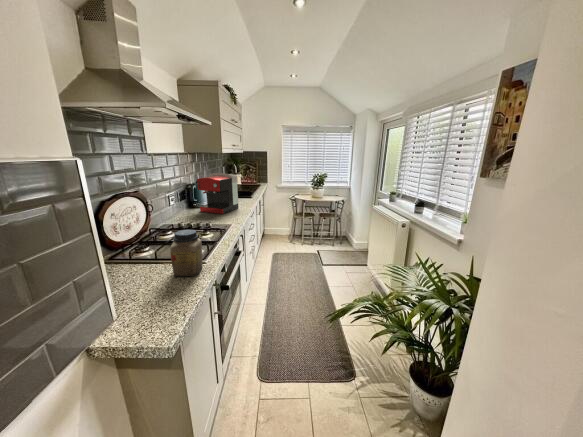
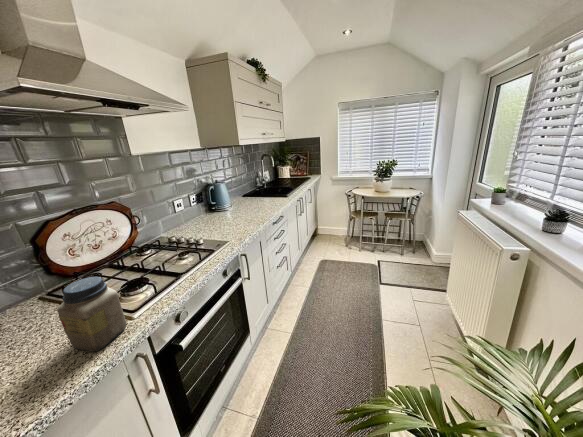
coffee maker: present [197,173,238,214] -> none [207,171,260,223]

